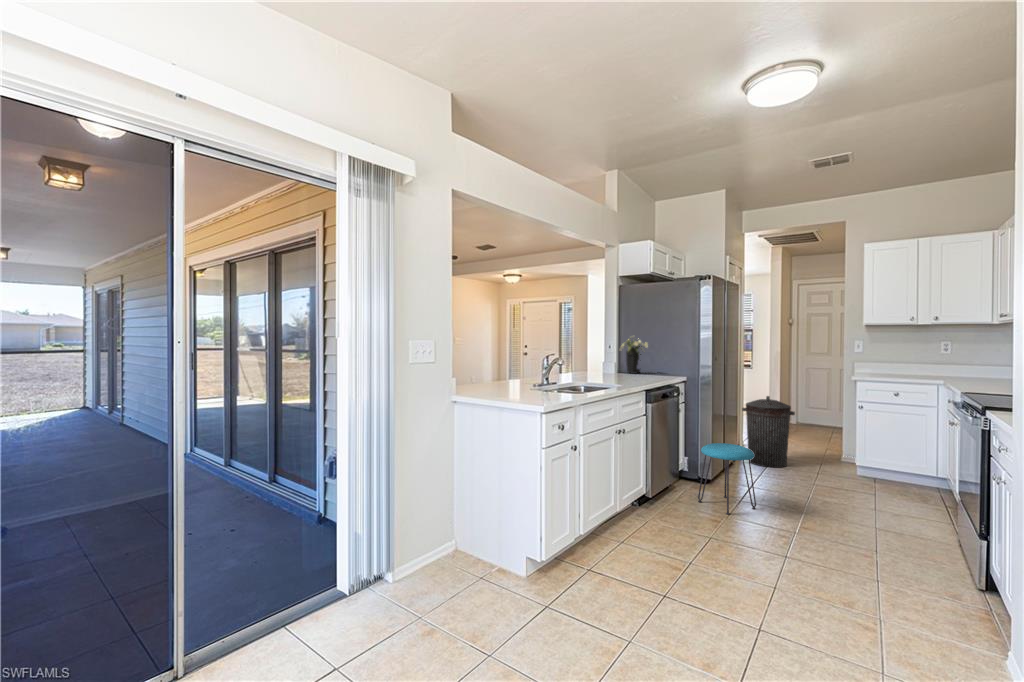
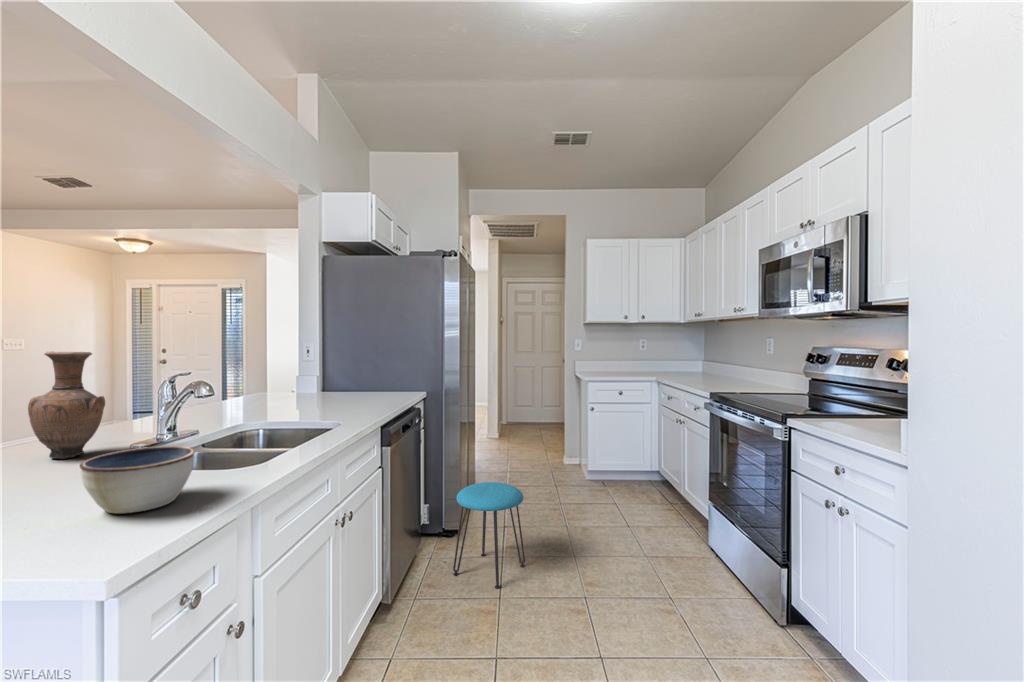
flower arrangement: present [620,339,648,373] -> none [325,334,375,392]
vase: none [495,342,518,387] -> present [28,352,105,459]
bowl: none [519,380,554,401] -> present [80,446,195,514]
trash can: present [742,396,795,468] -> none [478,405,533,490]

